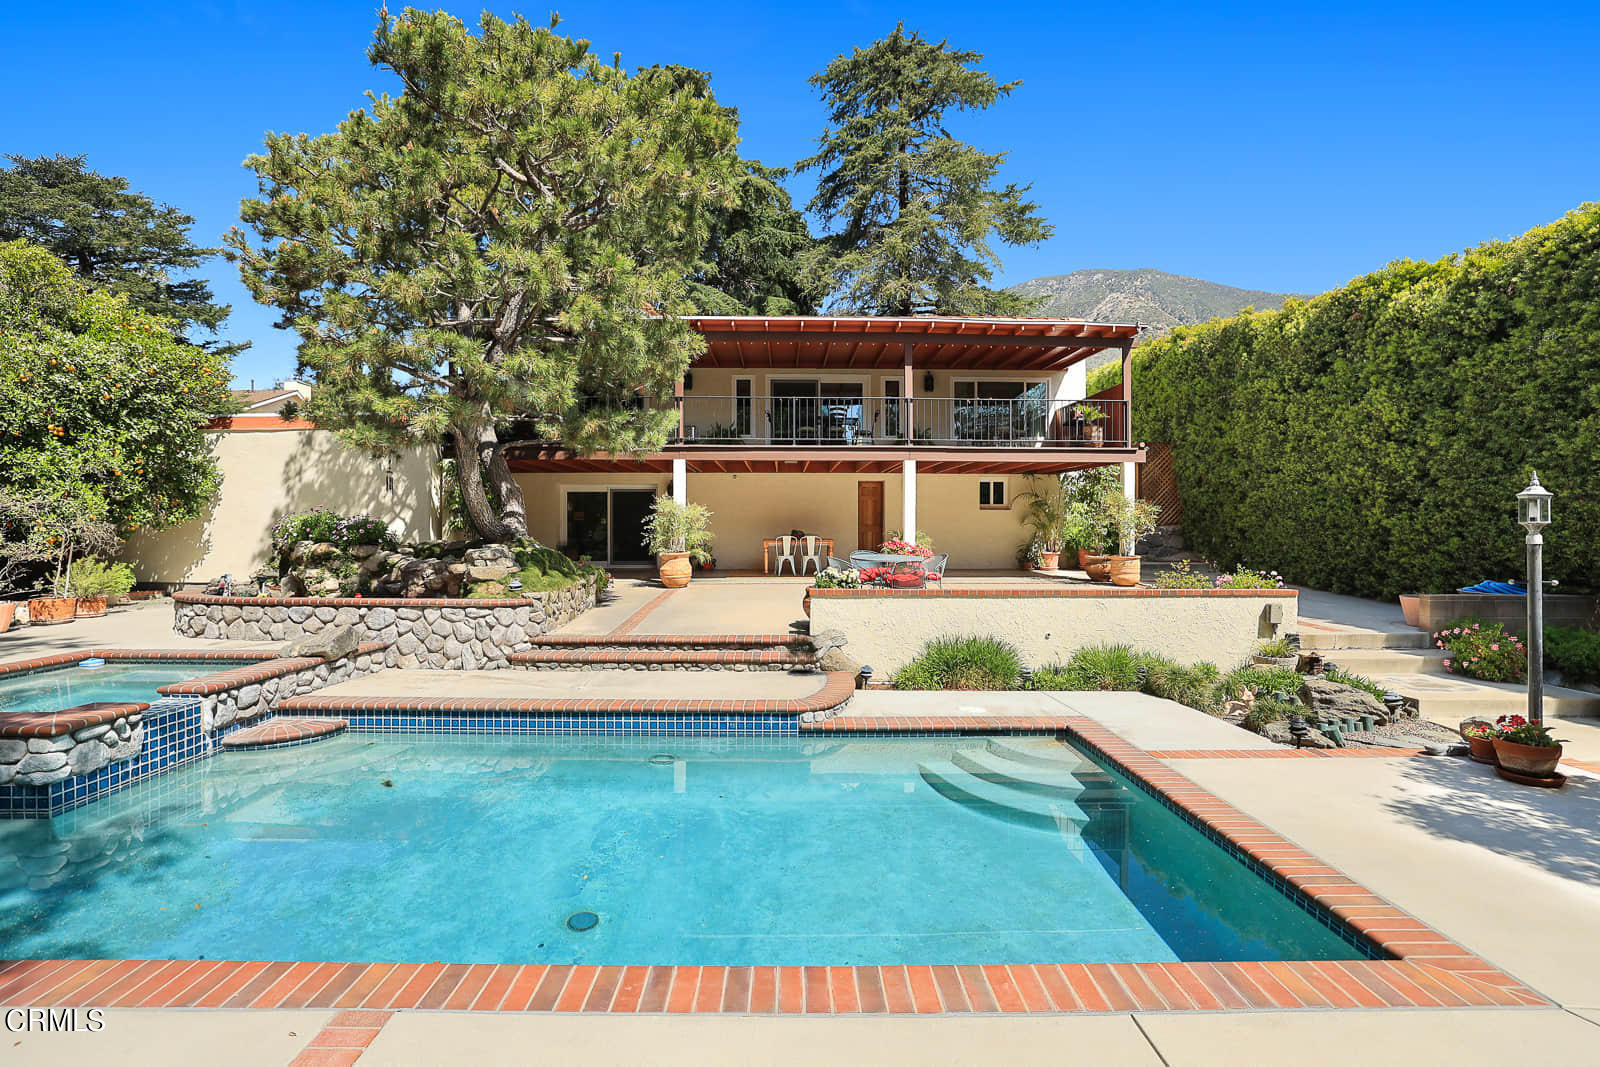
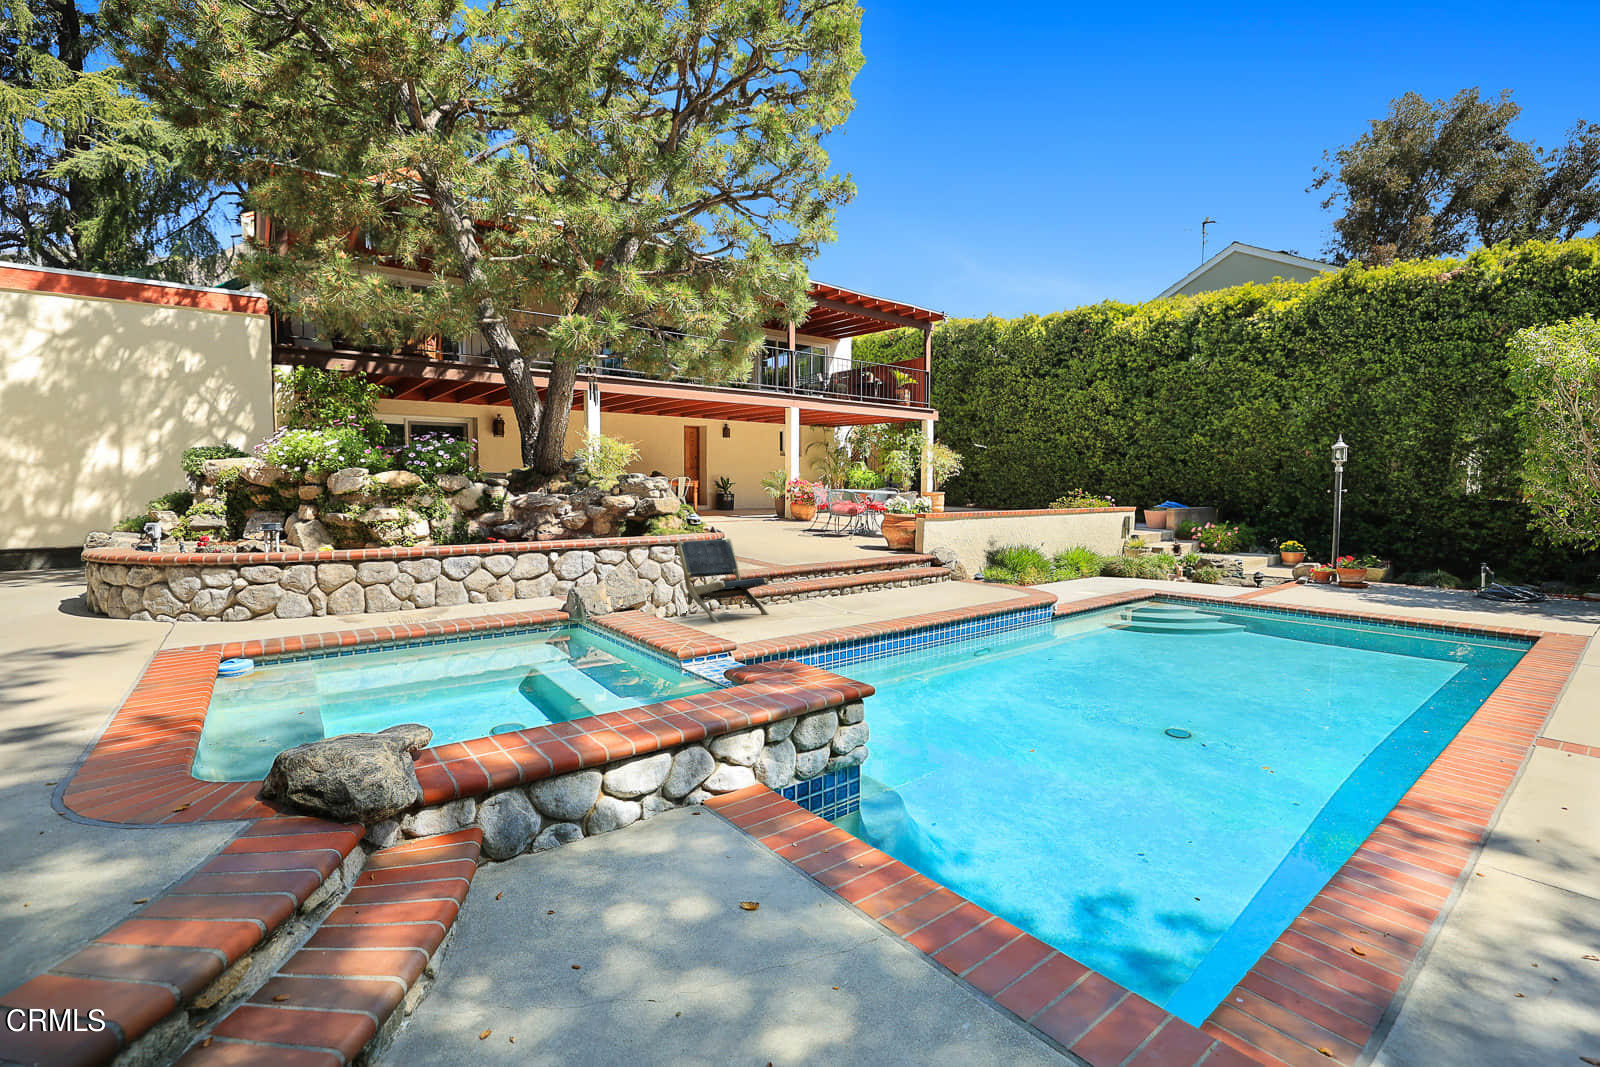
lounge chair: none [424,606,505,678] -> present [677,539,770,623]

